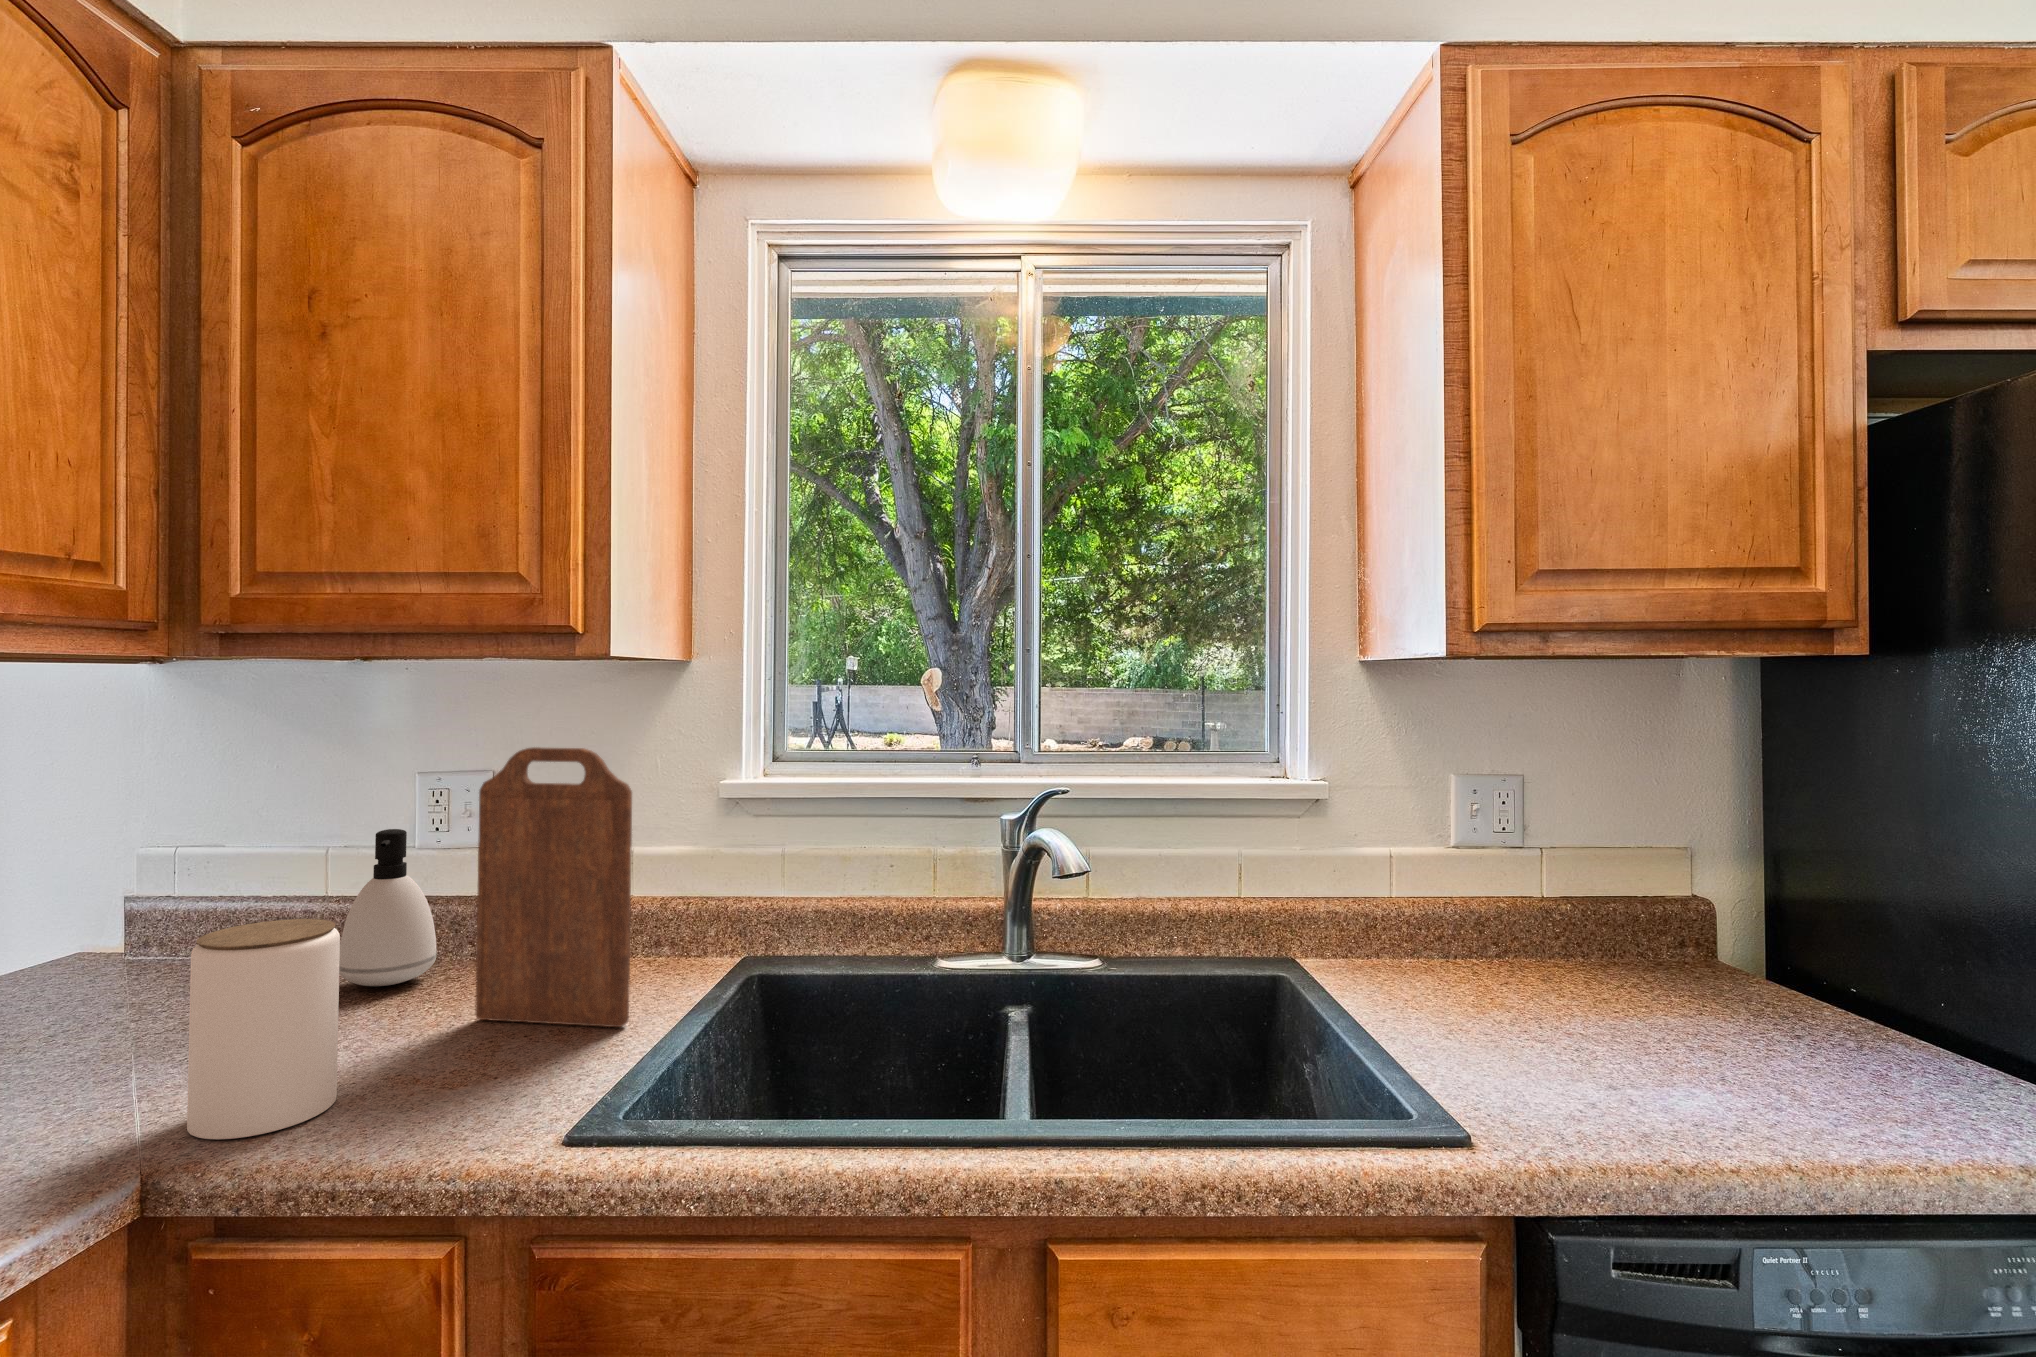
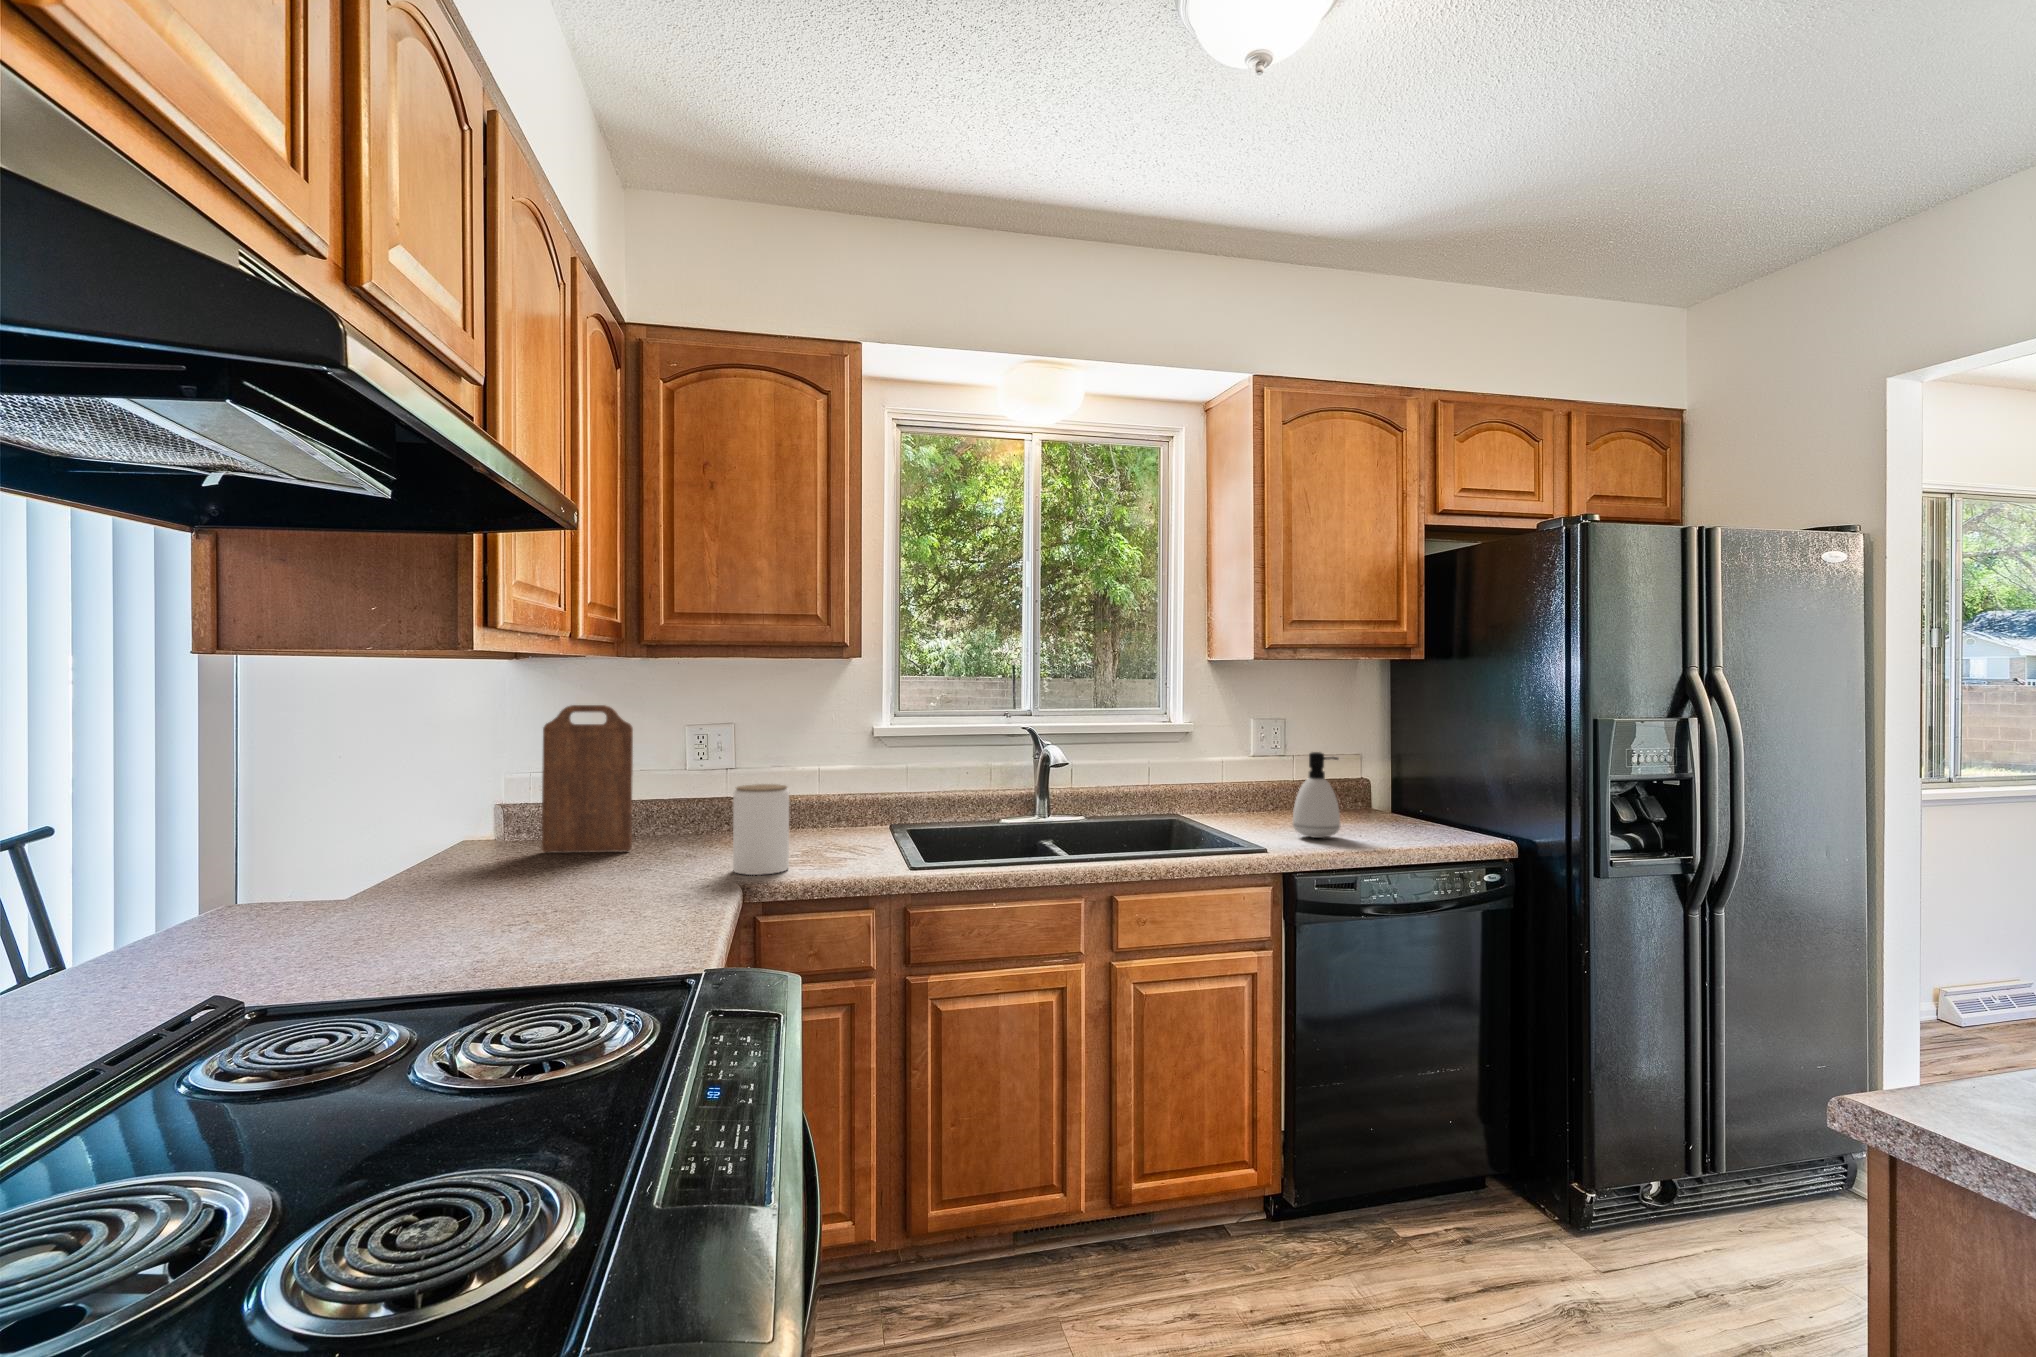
cutting board: present [475,747,632,1027] -> present [542,705,633,852]
soap dispenser: present [339,829,436,986] -> present [1293,752,1340,838]

